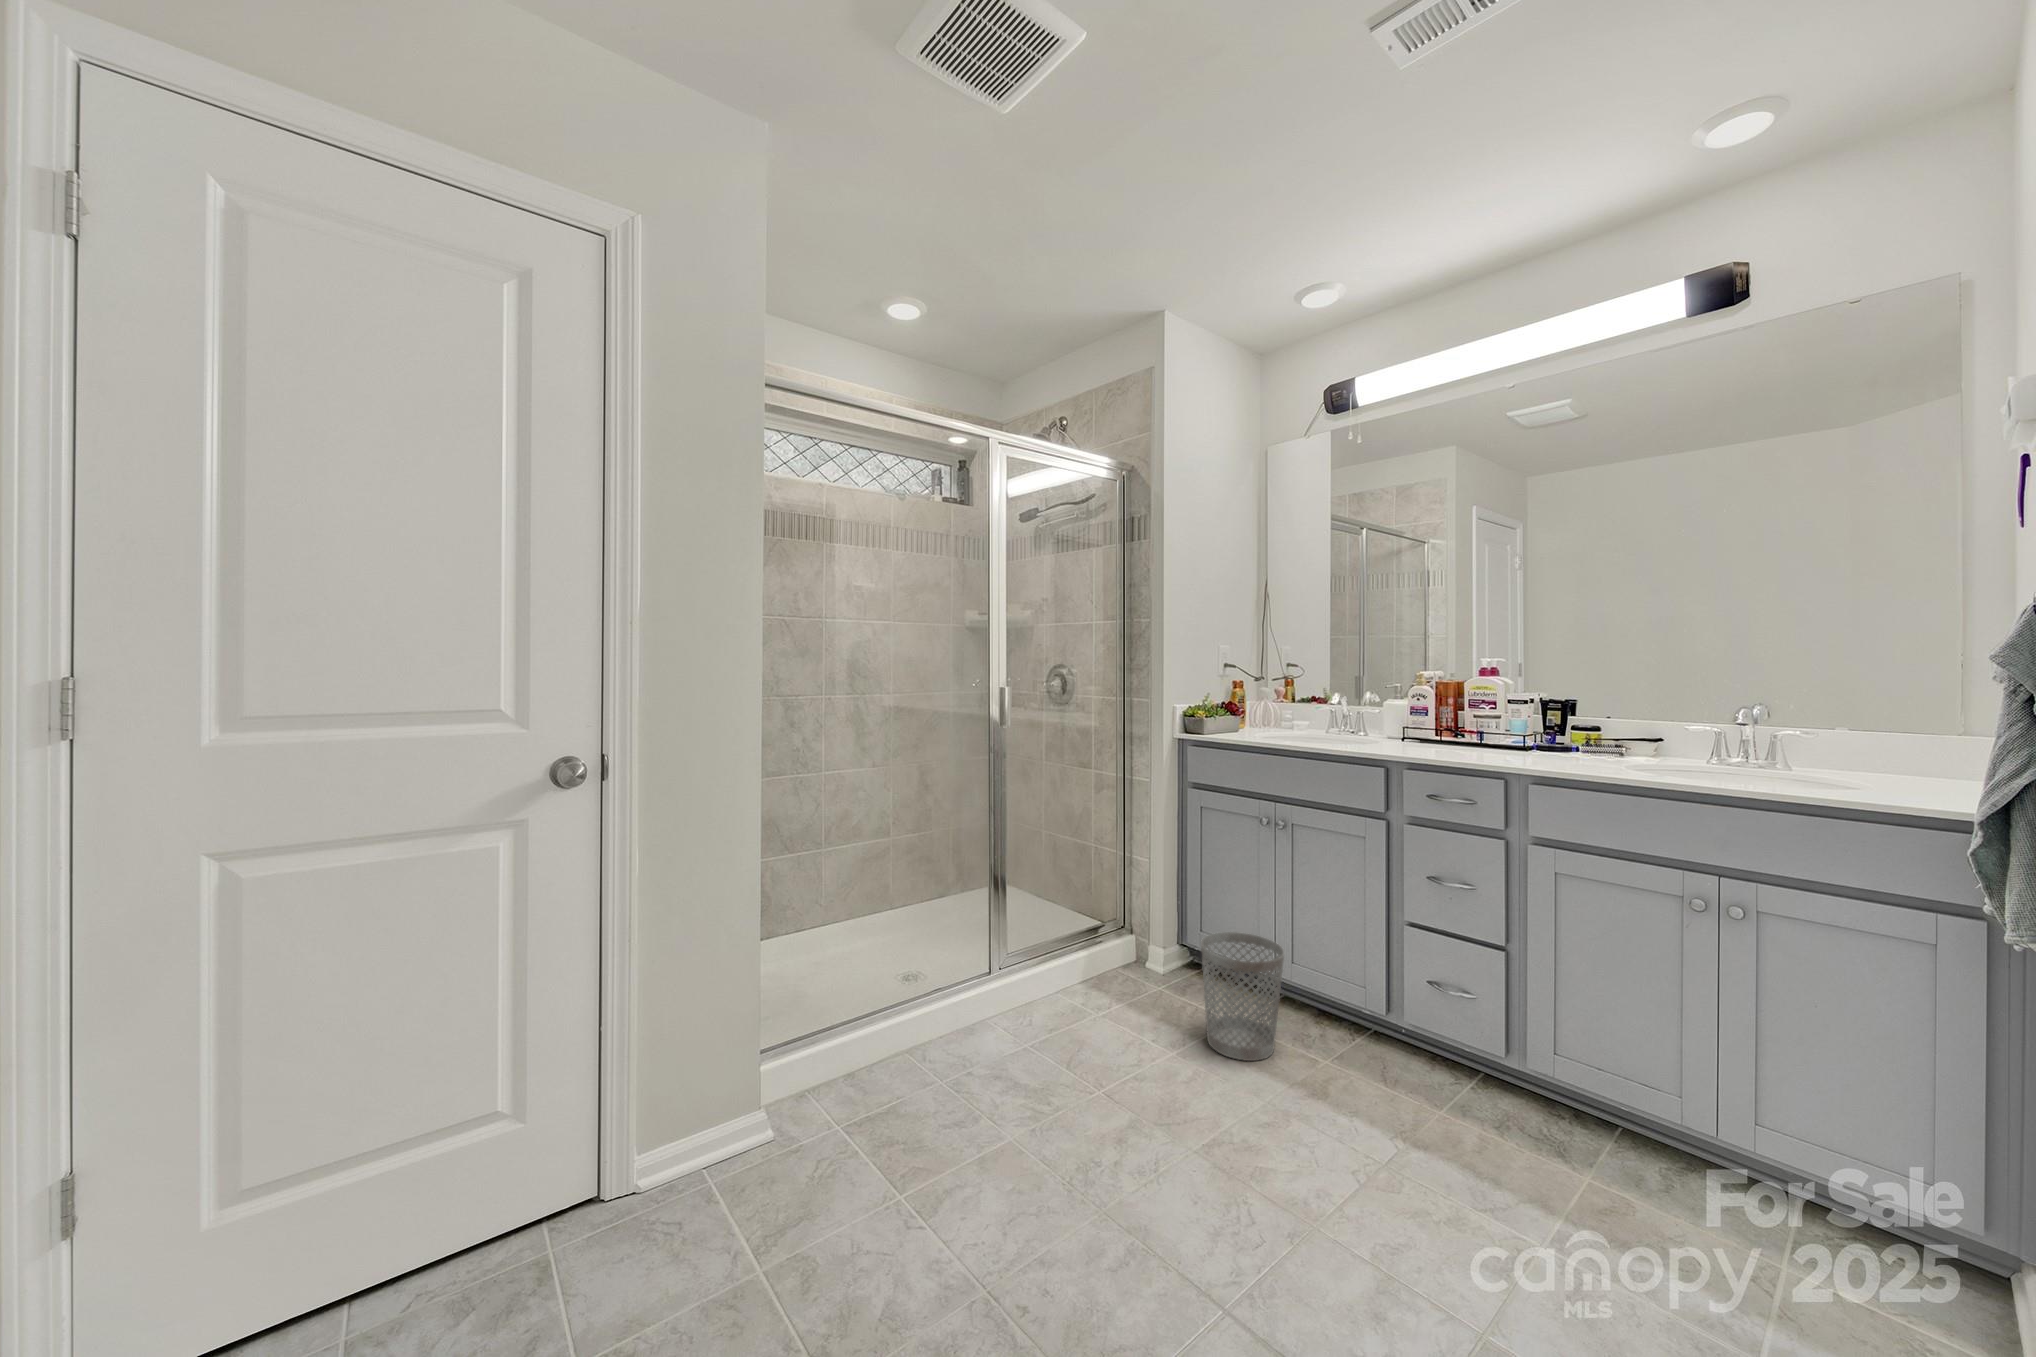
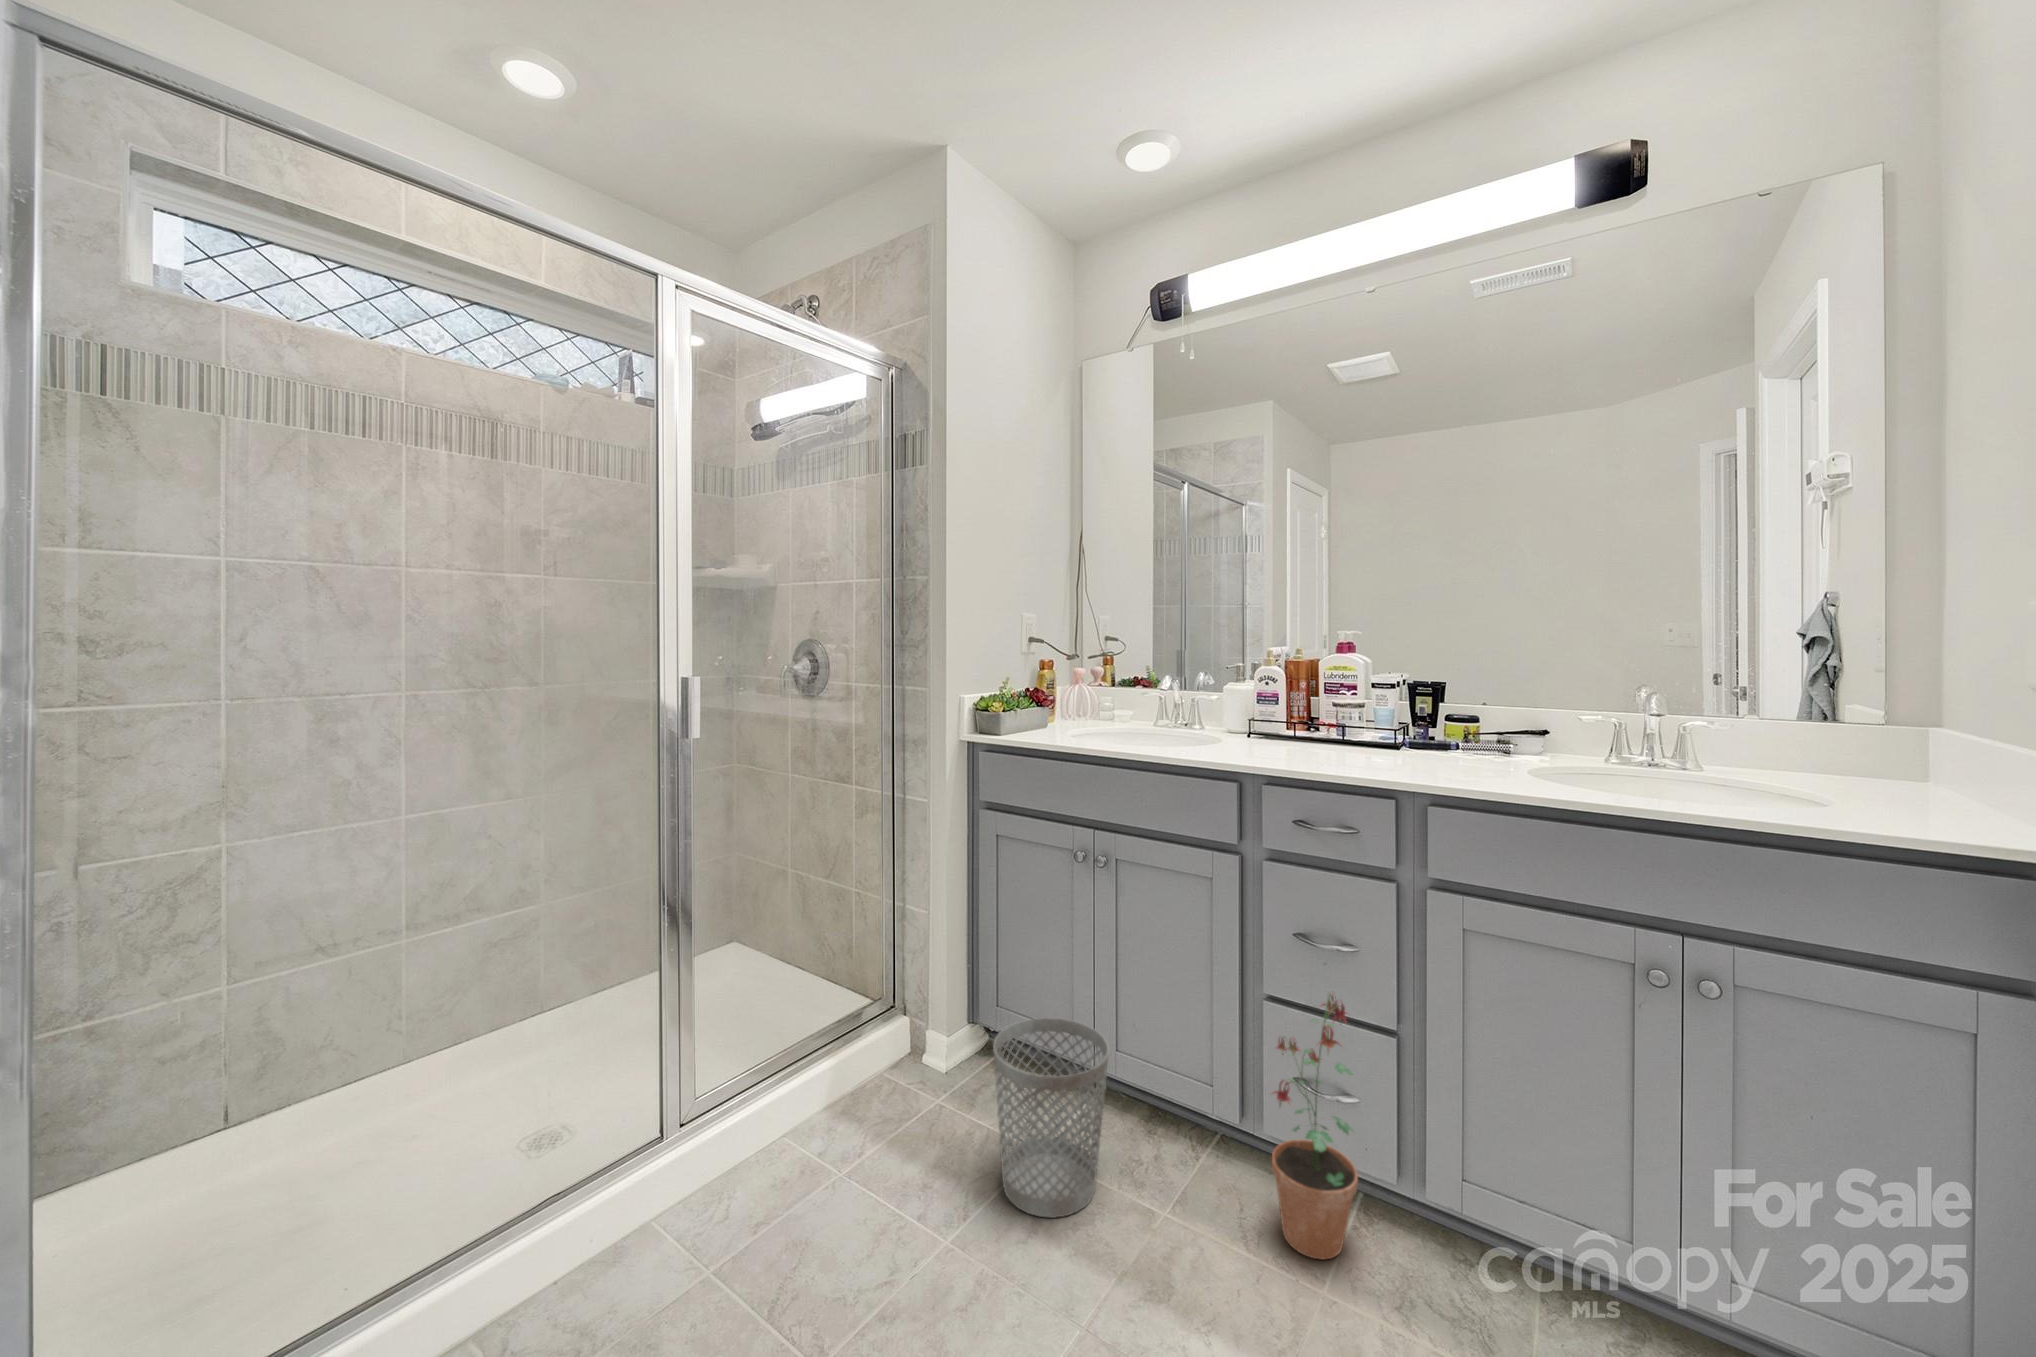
potted plant: none [1401,922,1472,1107] -> present [1272,994,1358,1260]

